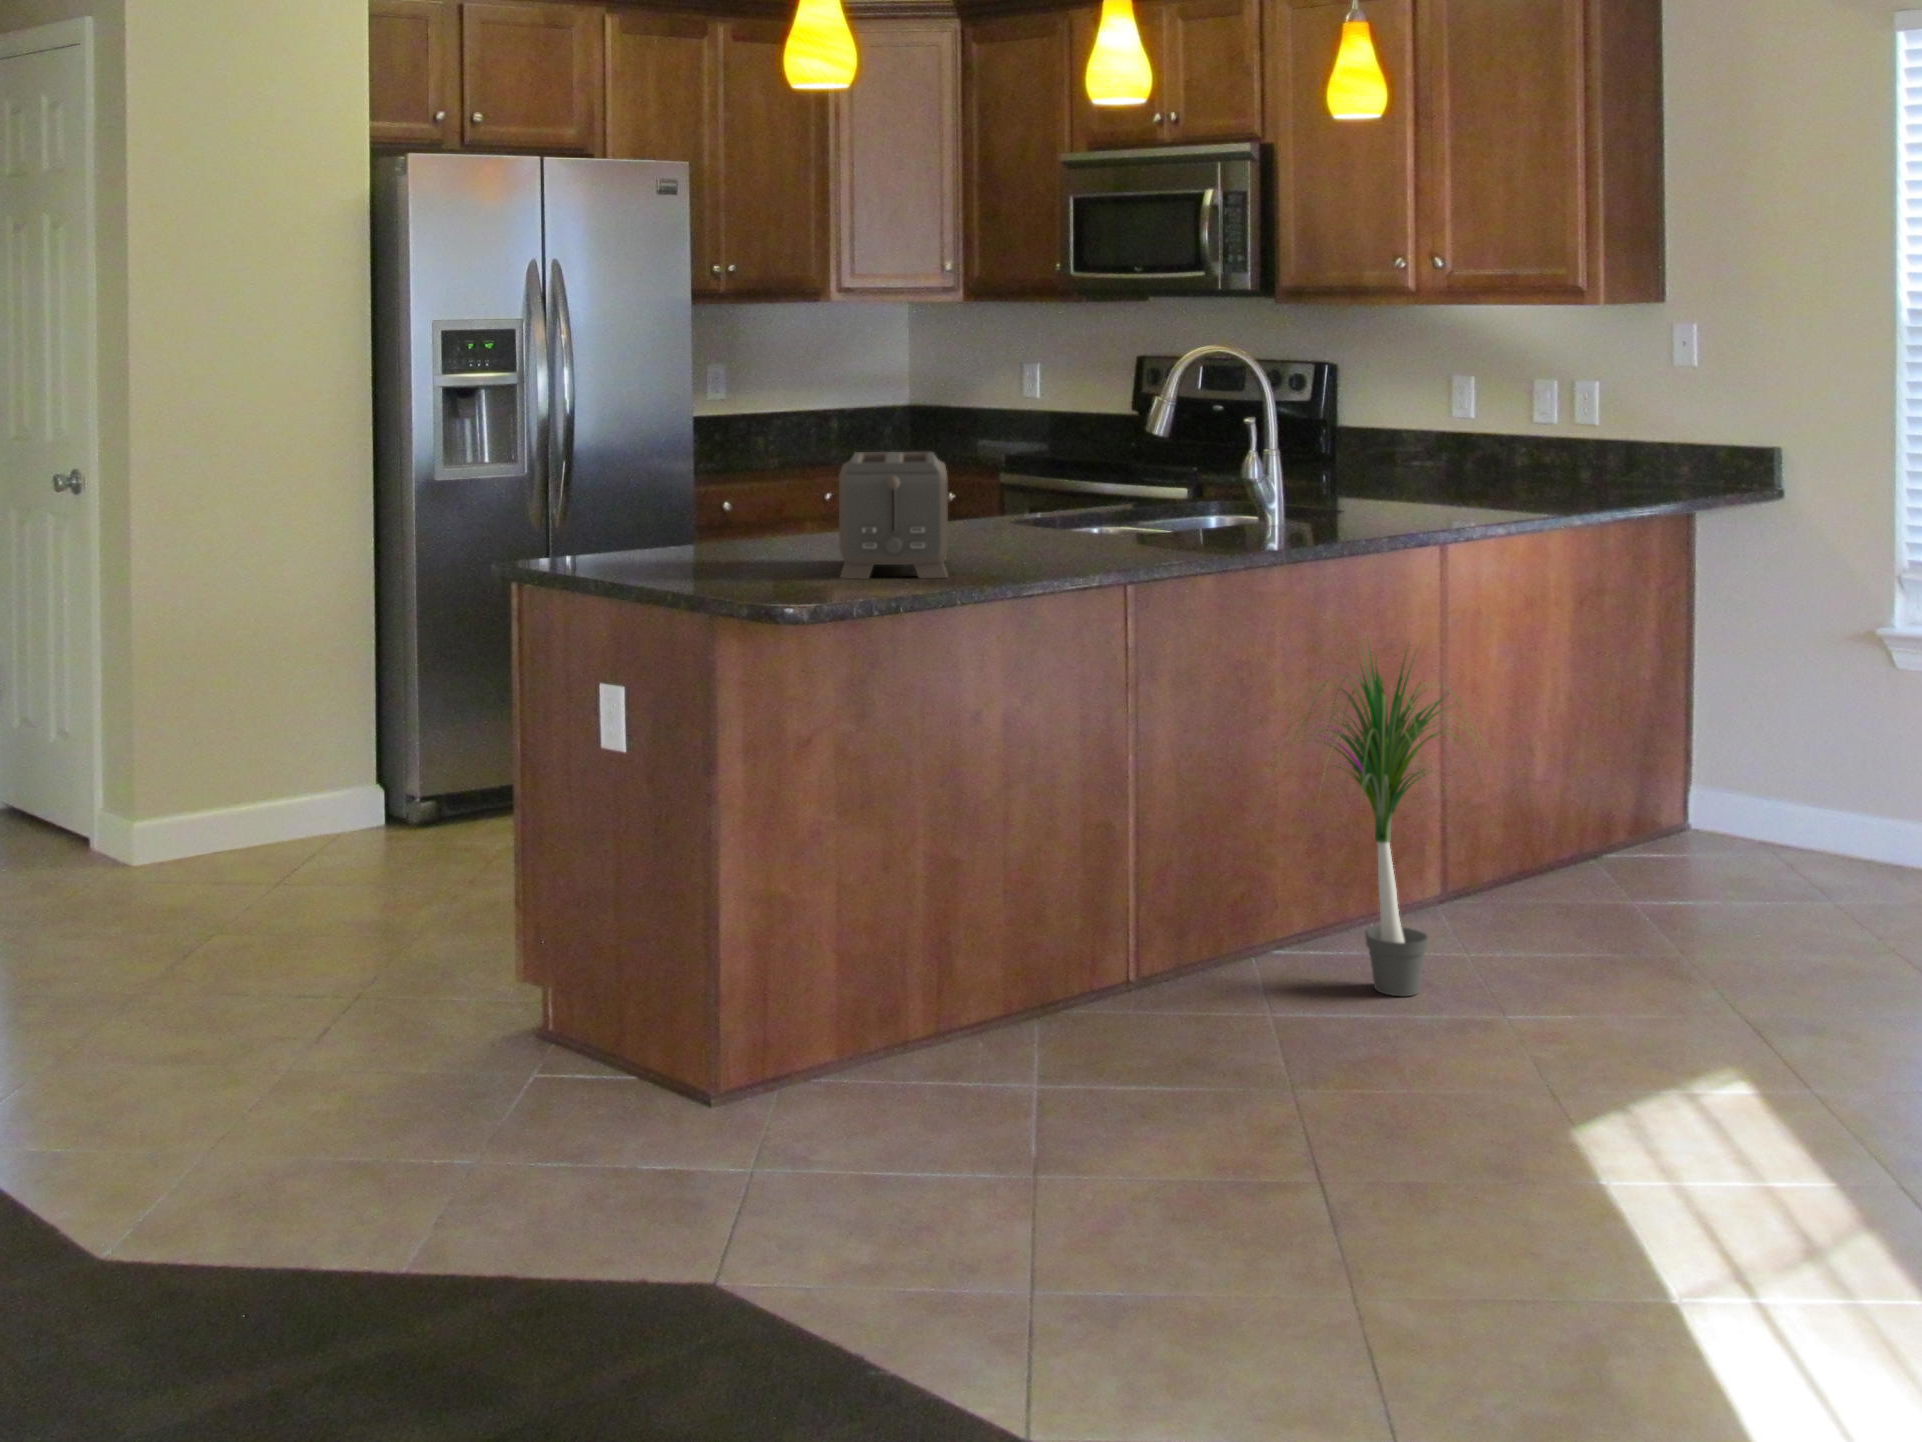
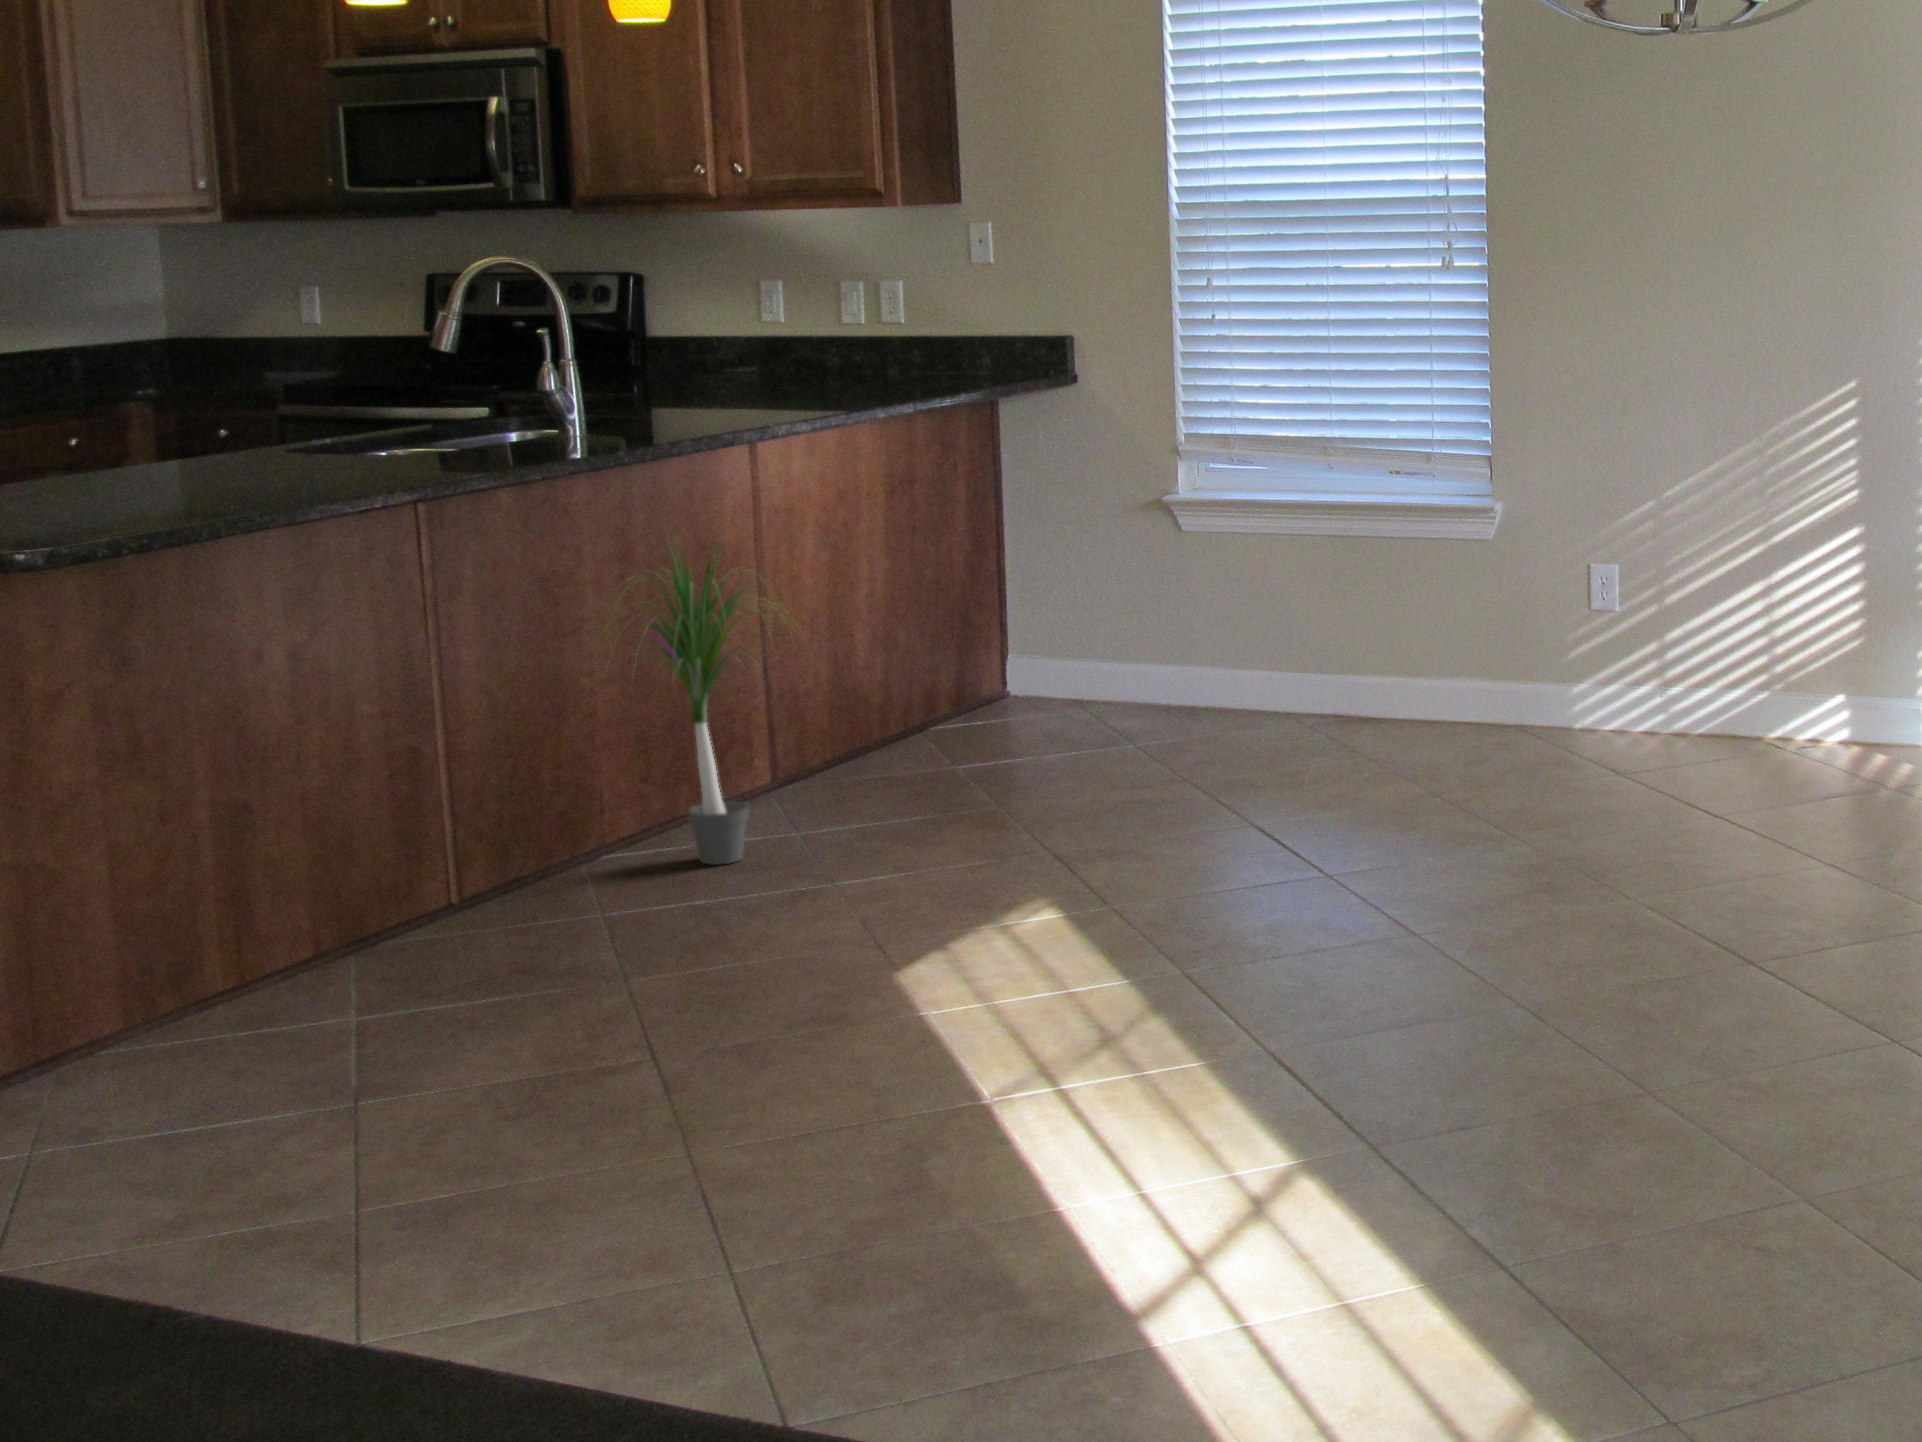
toaster: present [839,452,948,579] -> none [85,371,221,506]

